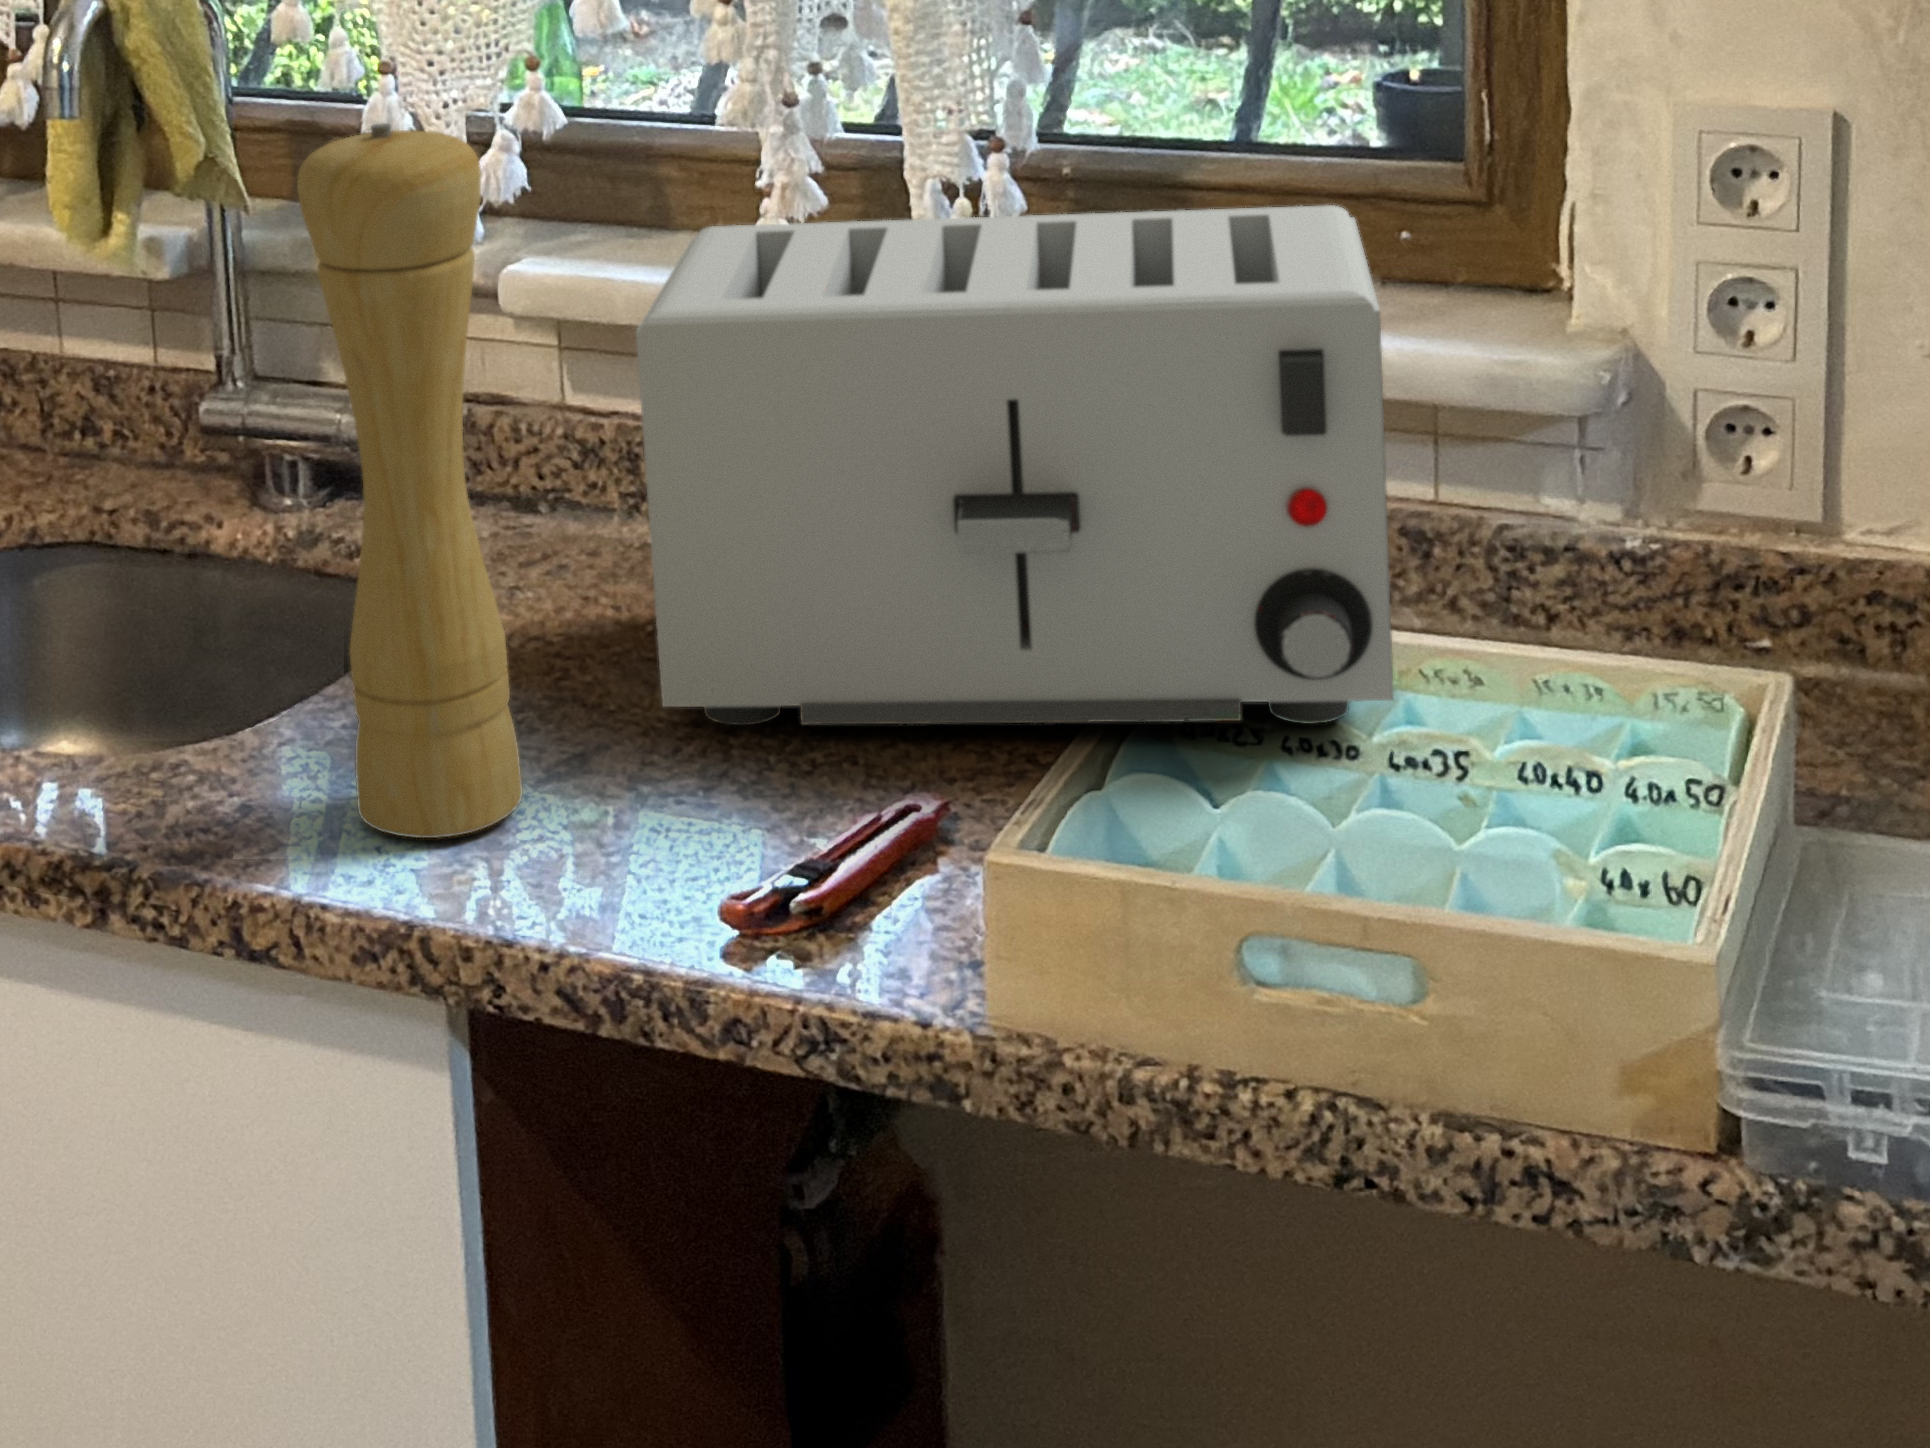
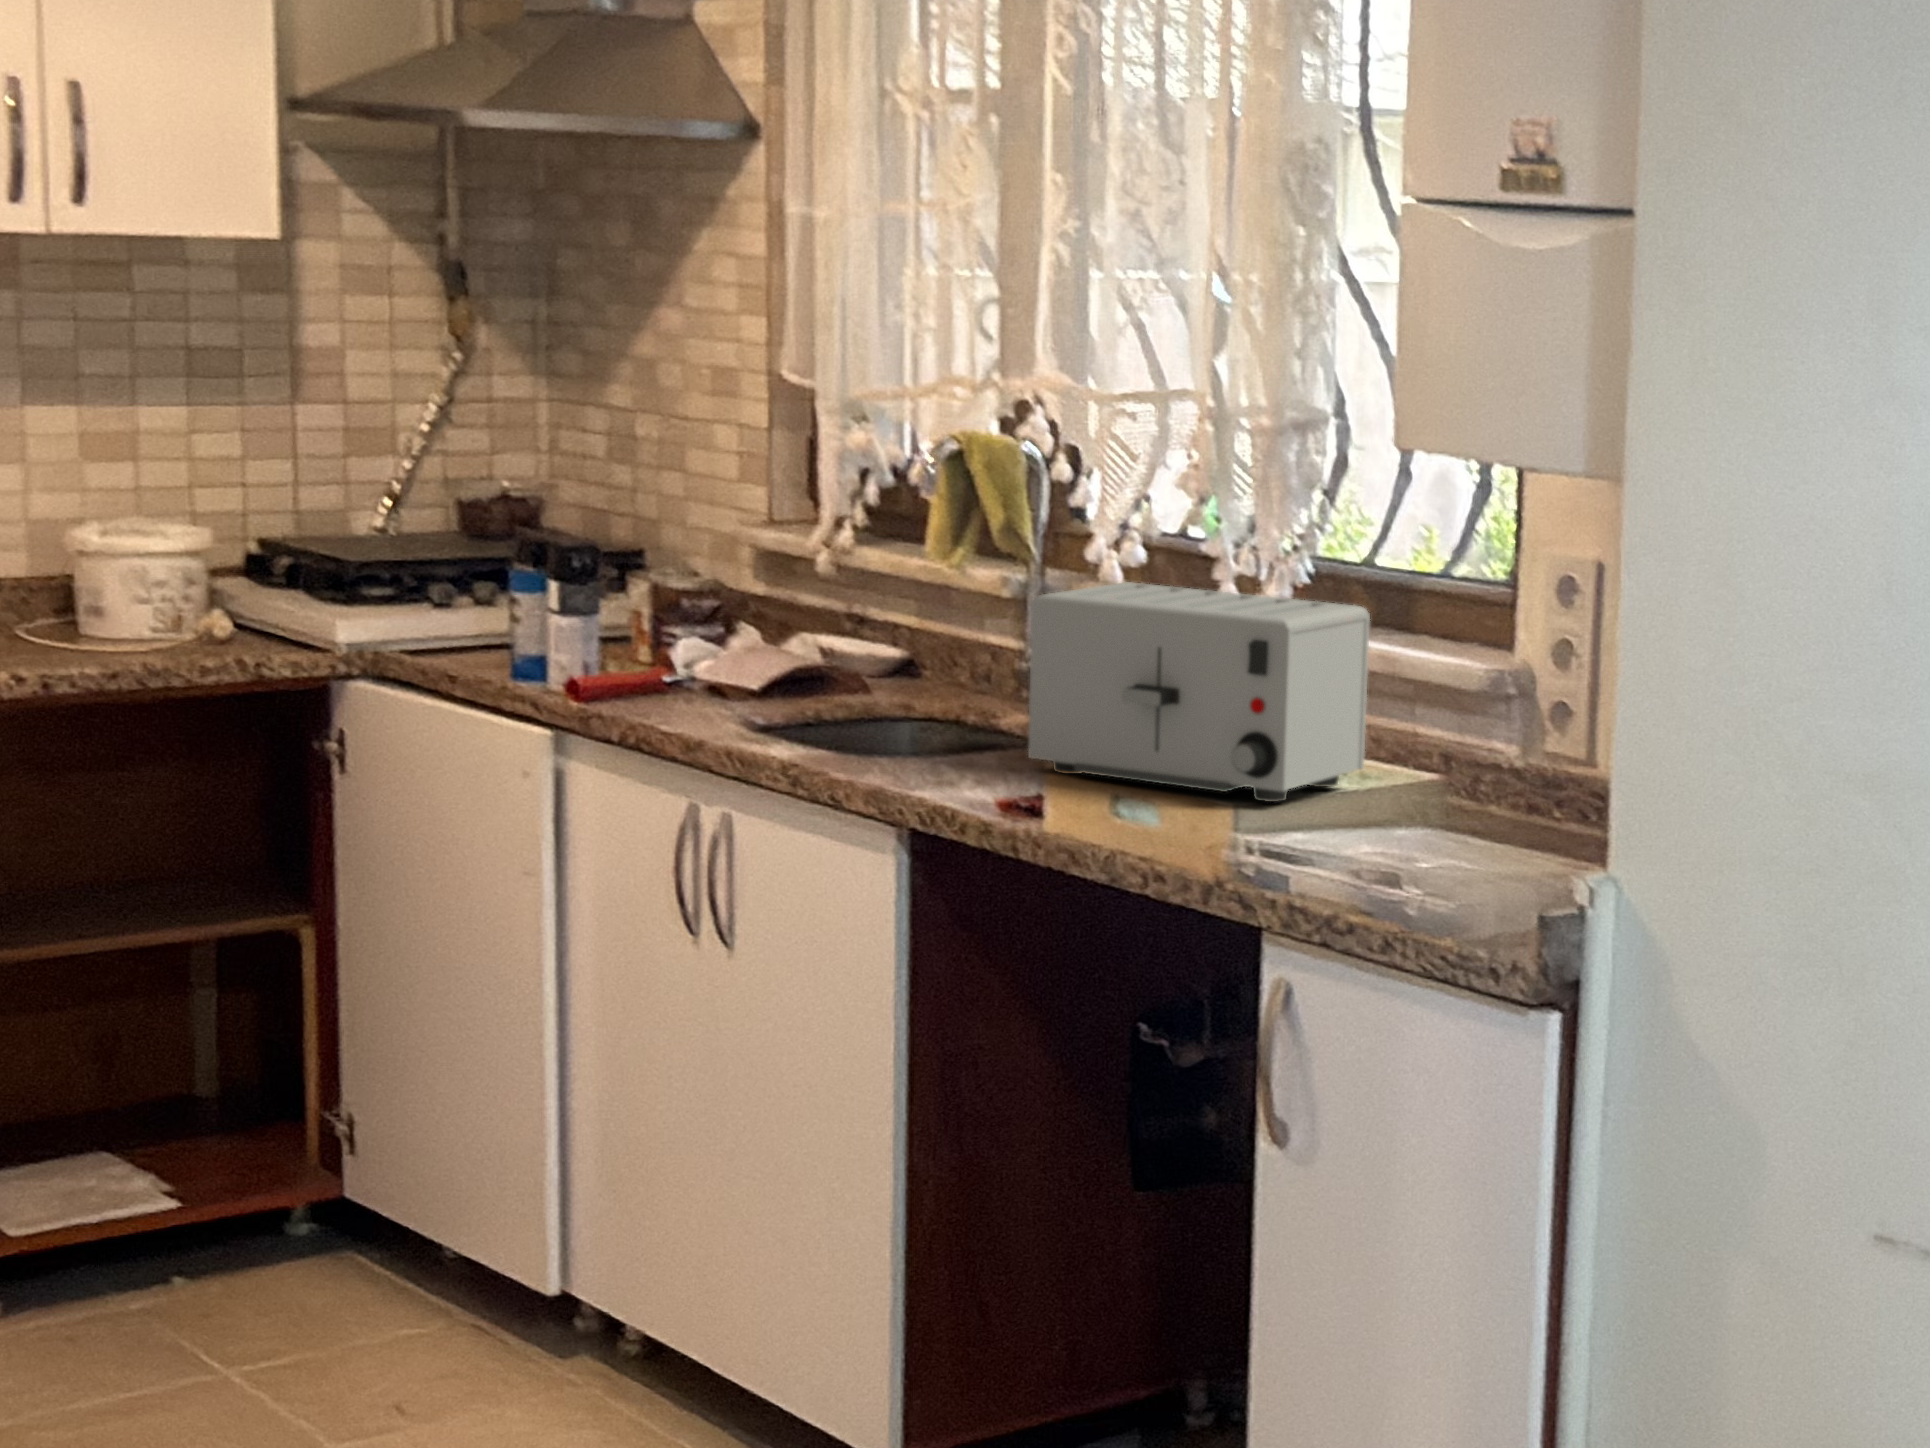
pepper mill: present [297,123,523,838] -> none [882,494,954,773]

